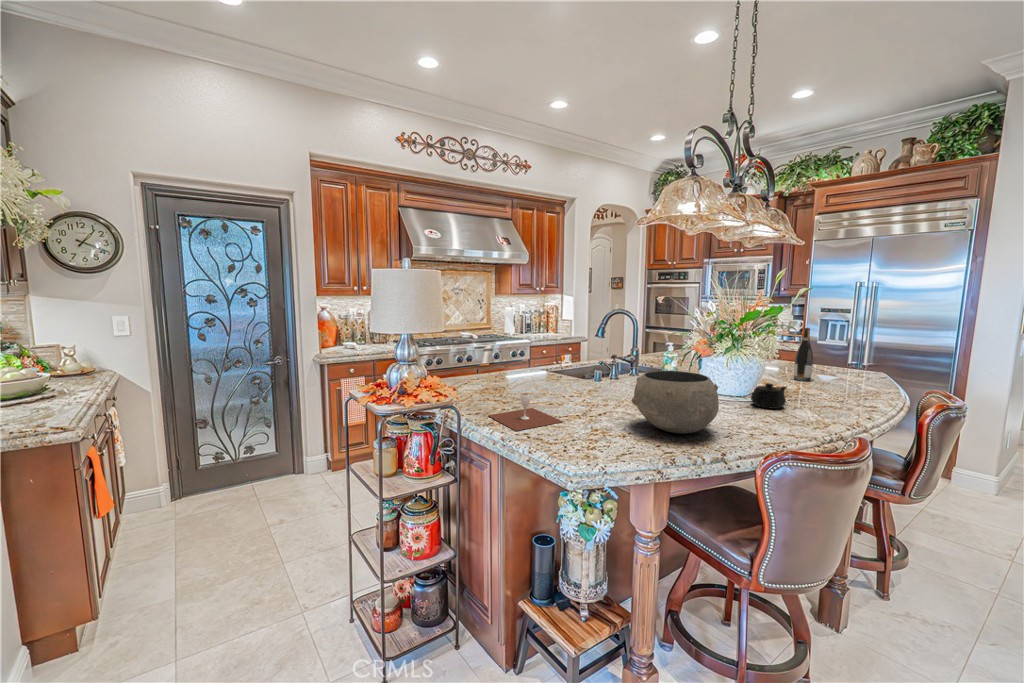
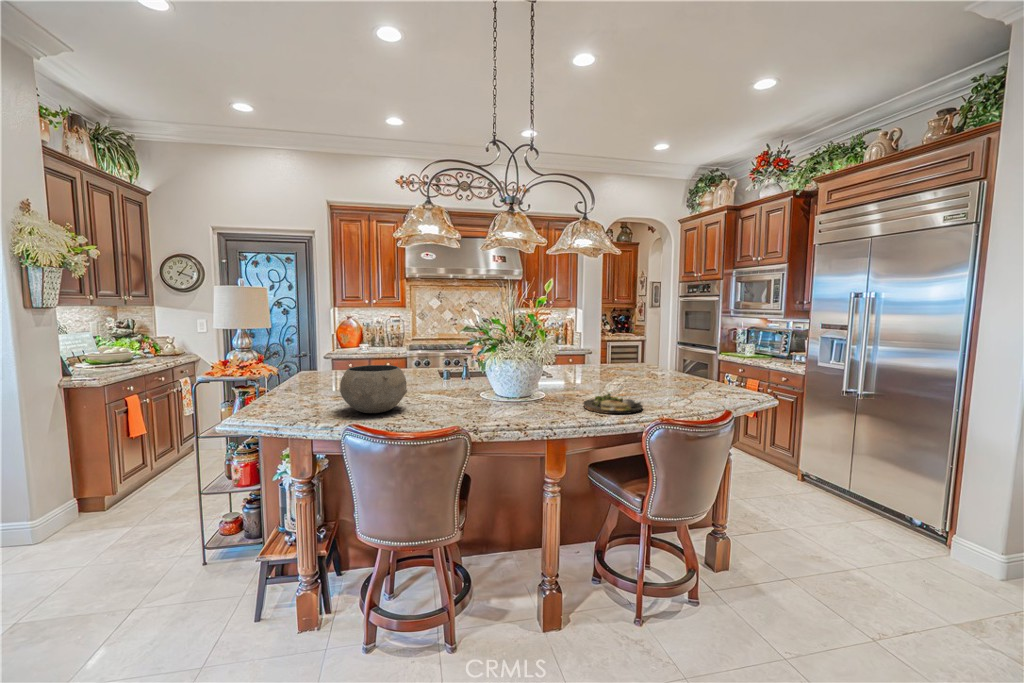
wine bottle: present [794,328,813,381] -> none [630,340,646,395]
dinner plate: none [805,382,879,404] -> present [584,393,643,414]
teapot: present [751,383,787,409] -> none [490,386,531,409]
wine glass: present [488,393,563,431] -> none [277,377,333,401]

